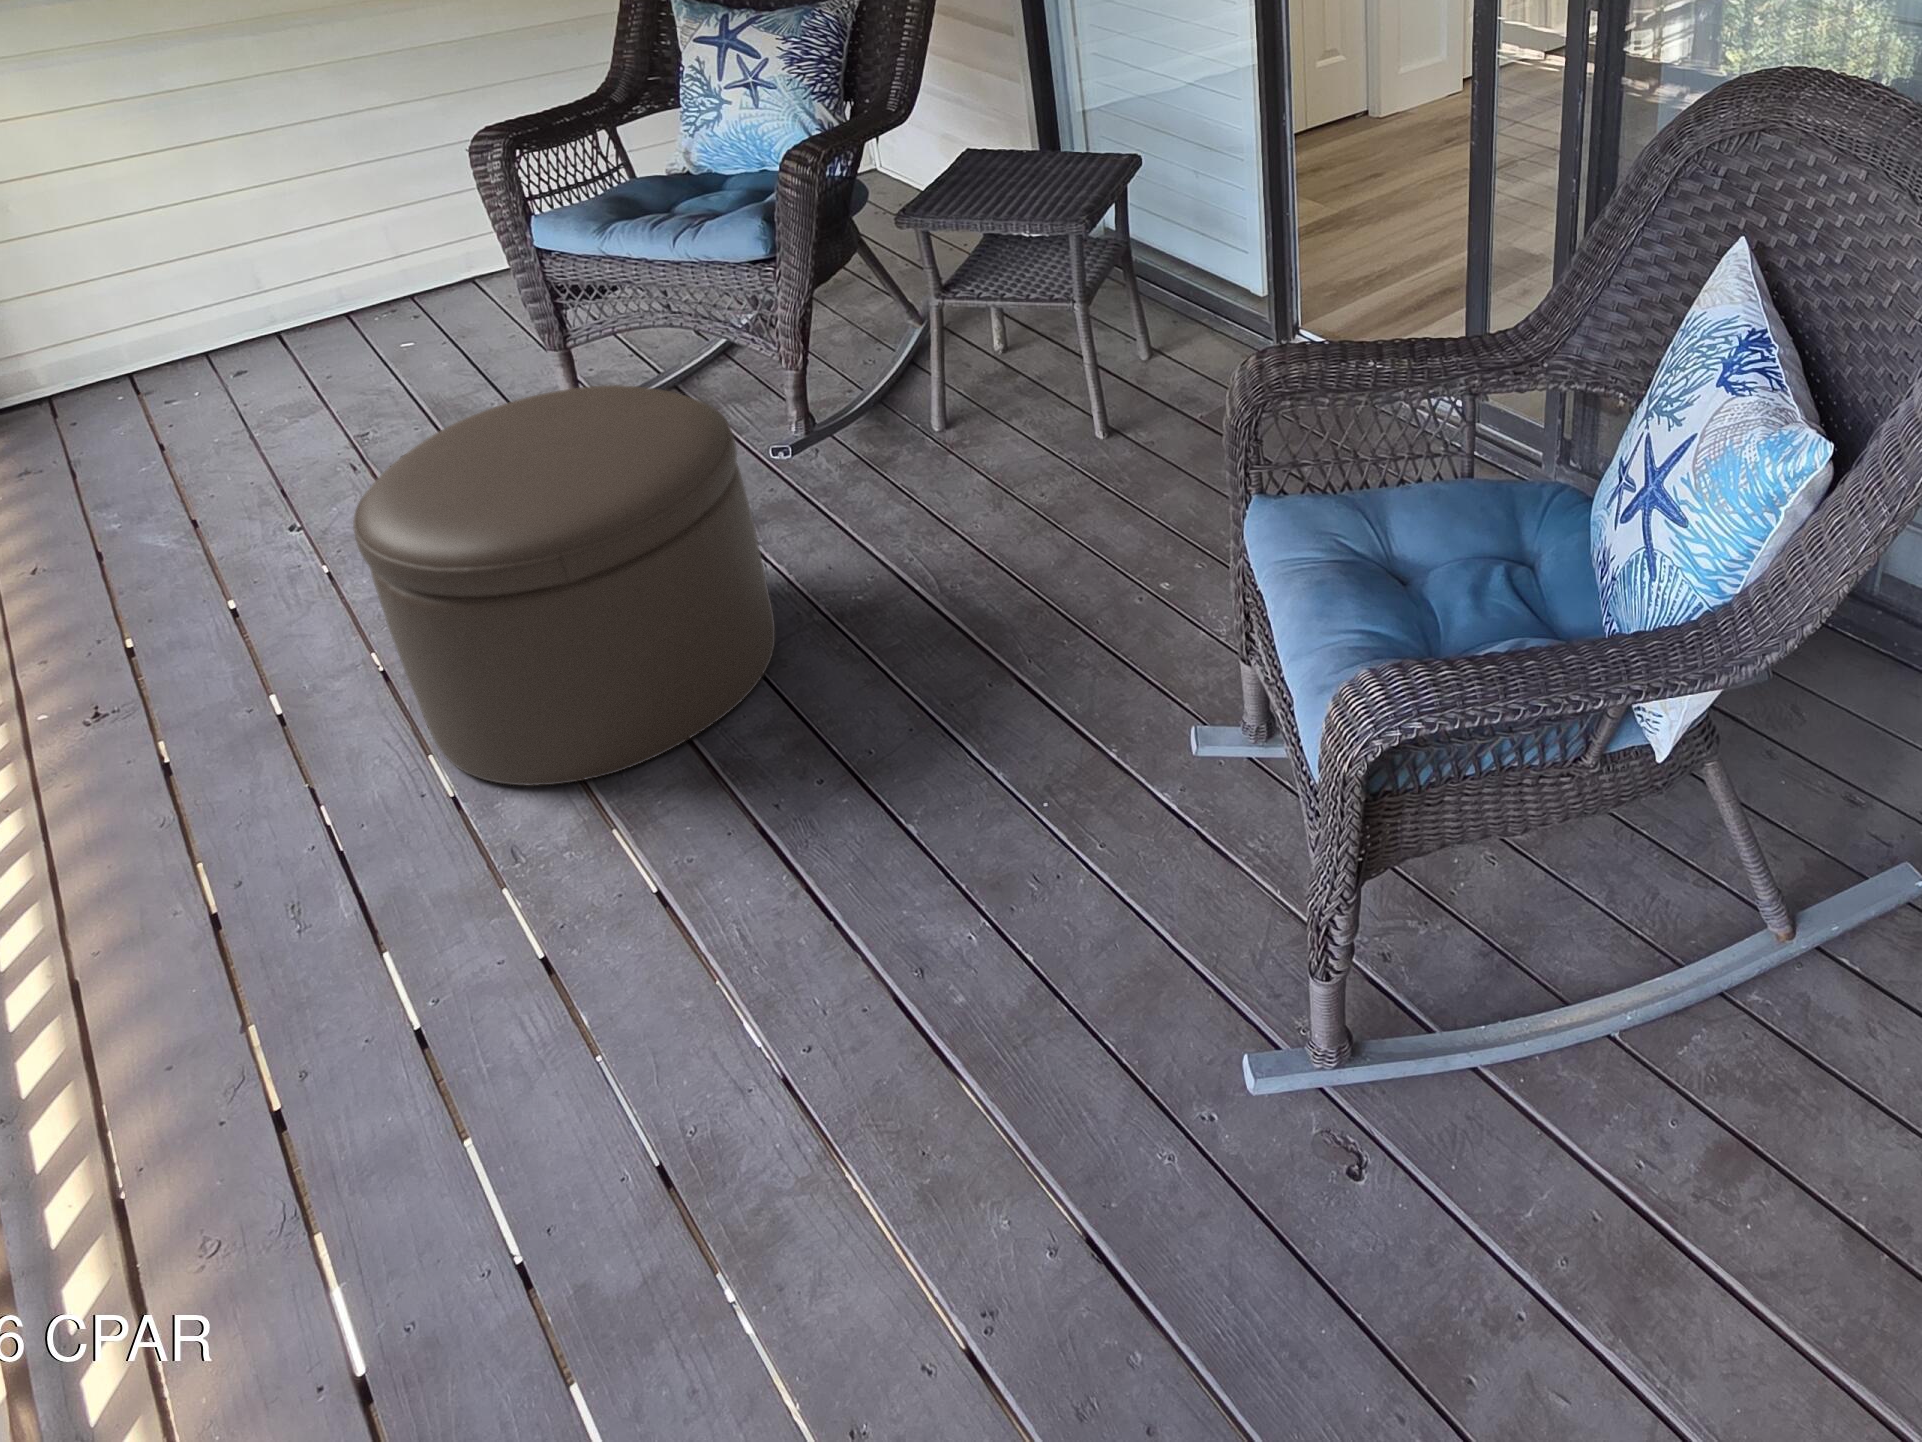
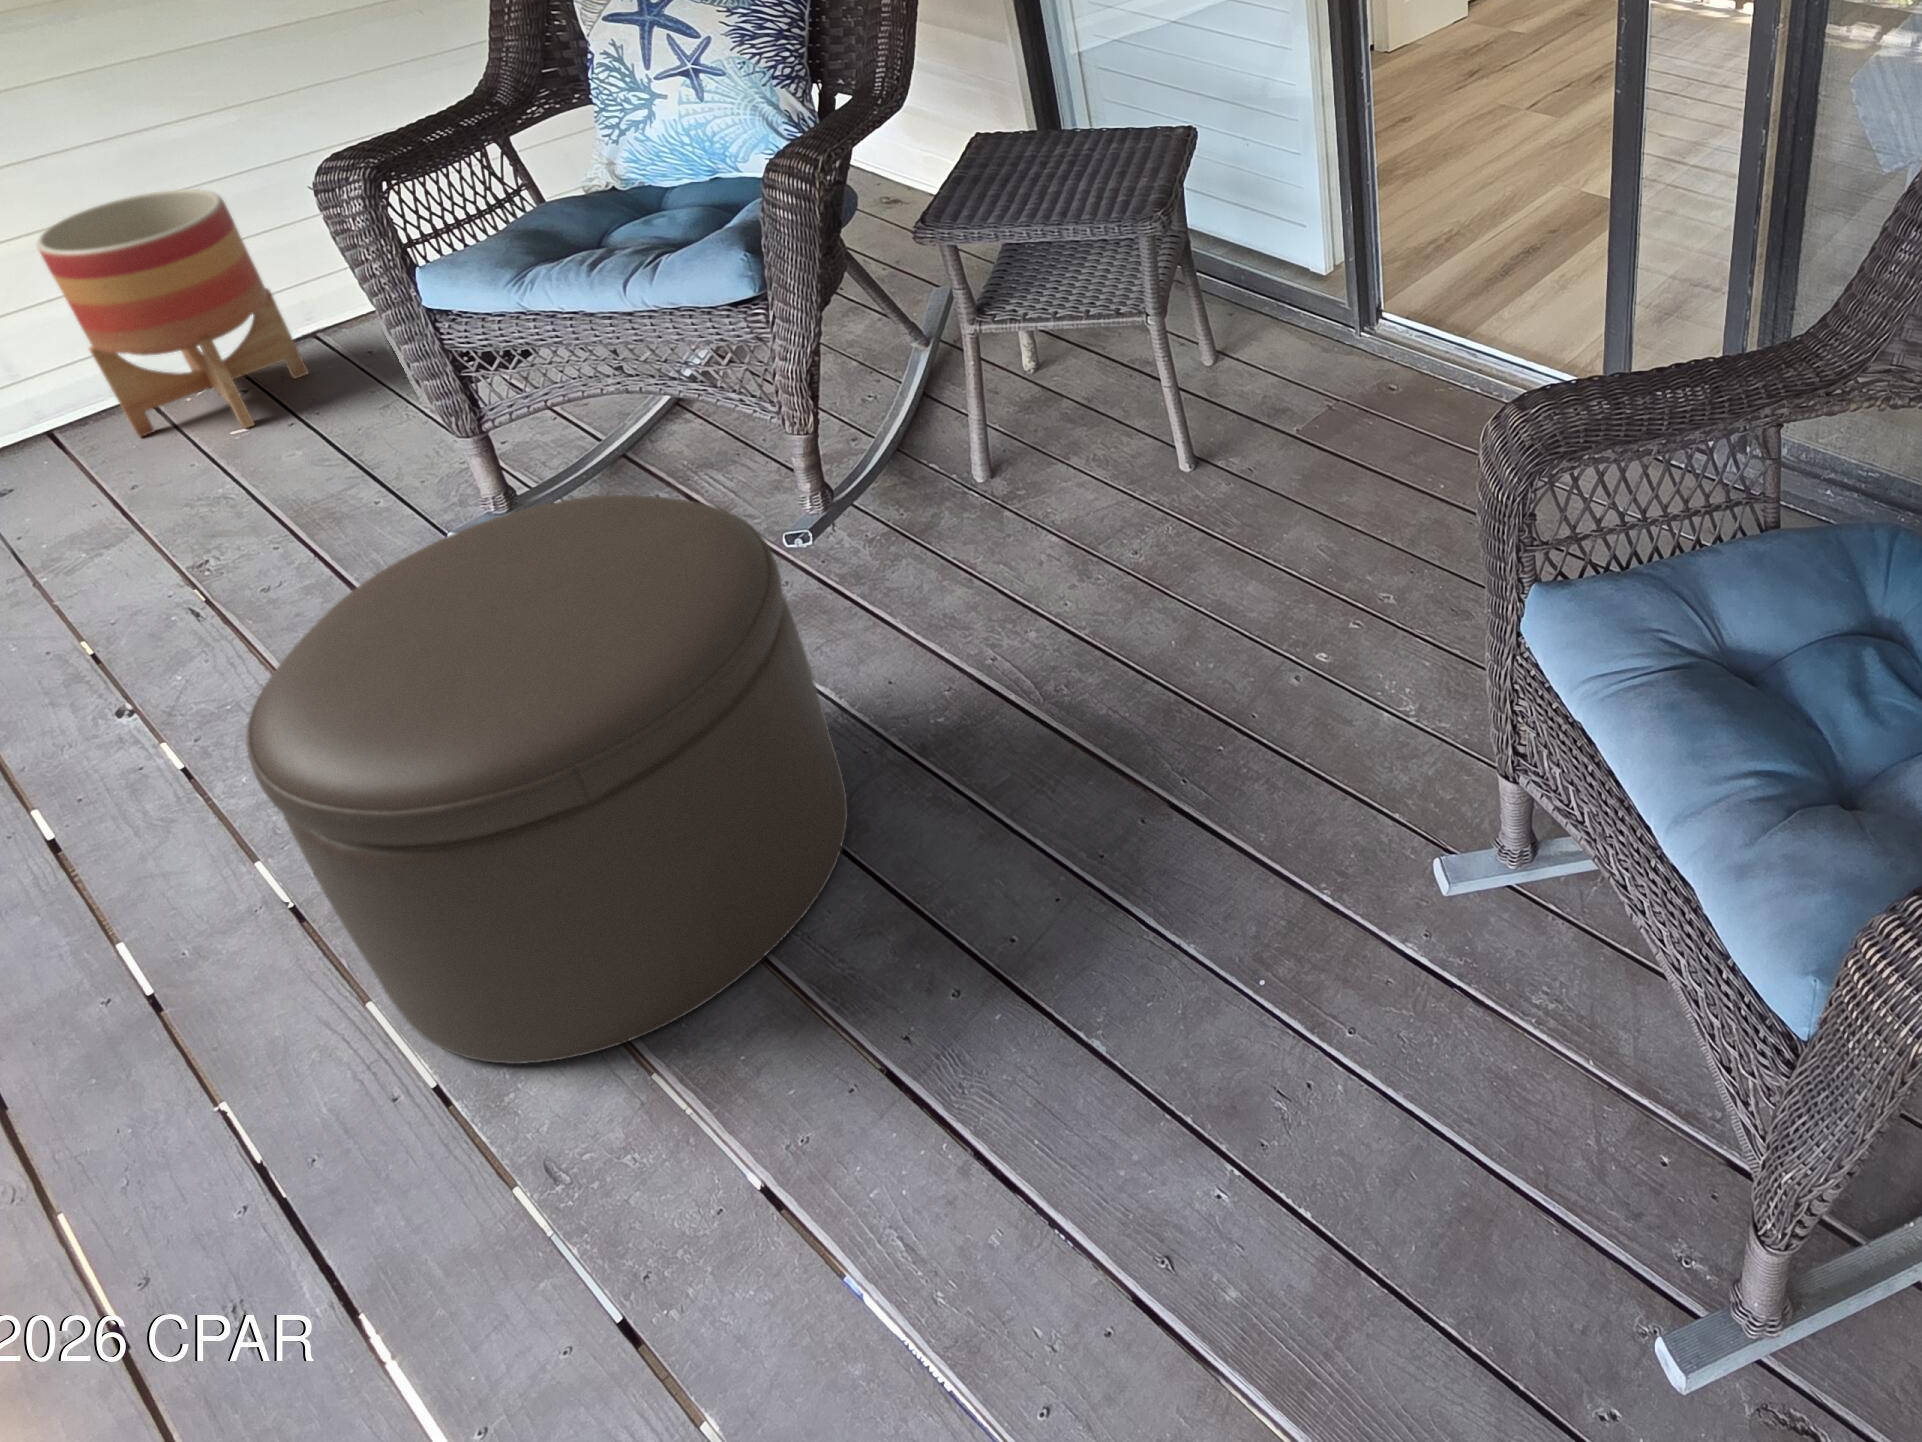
planter: none [280,153,460,342] -> present [36,189,308,437]

